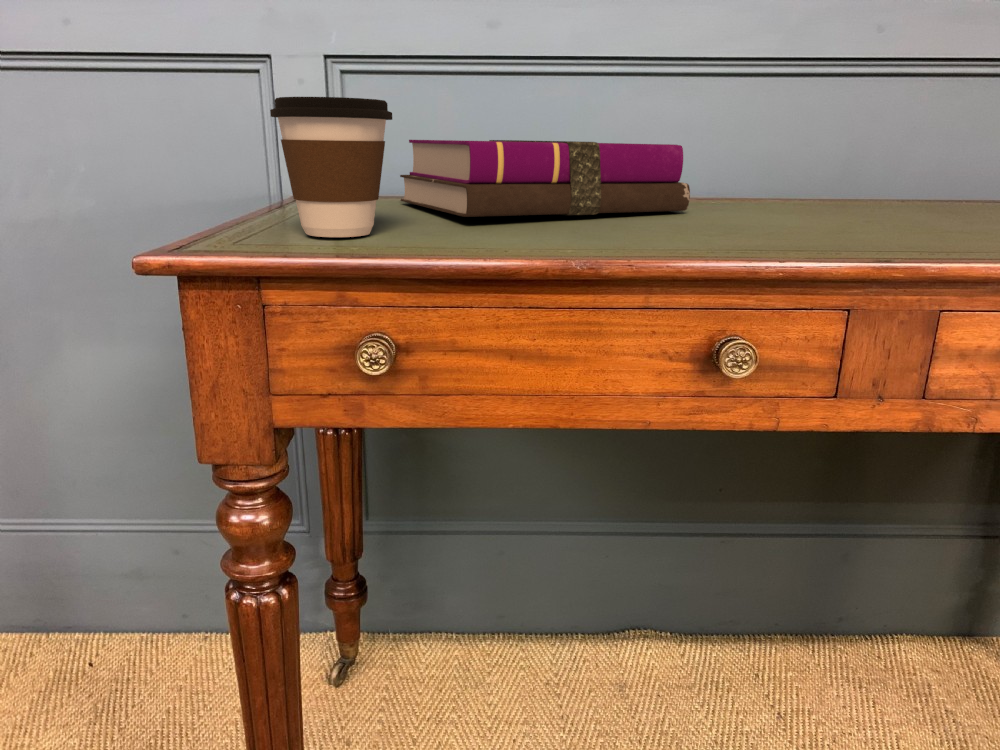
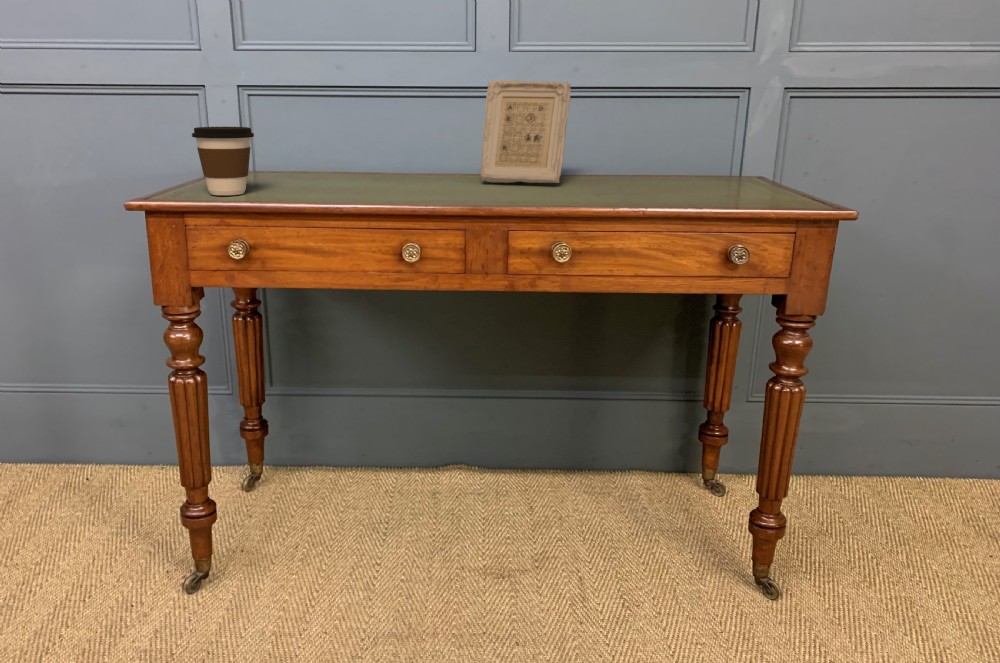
picture frame: none [774,34,935,215] -> present [480,80,571,183]
notebook: present [400,140,690,217] -> none [278,138,436,185]

